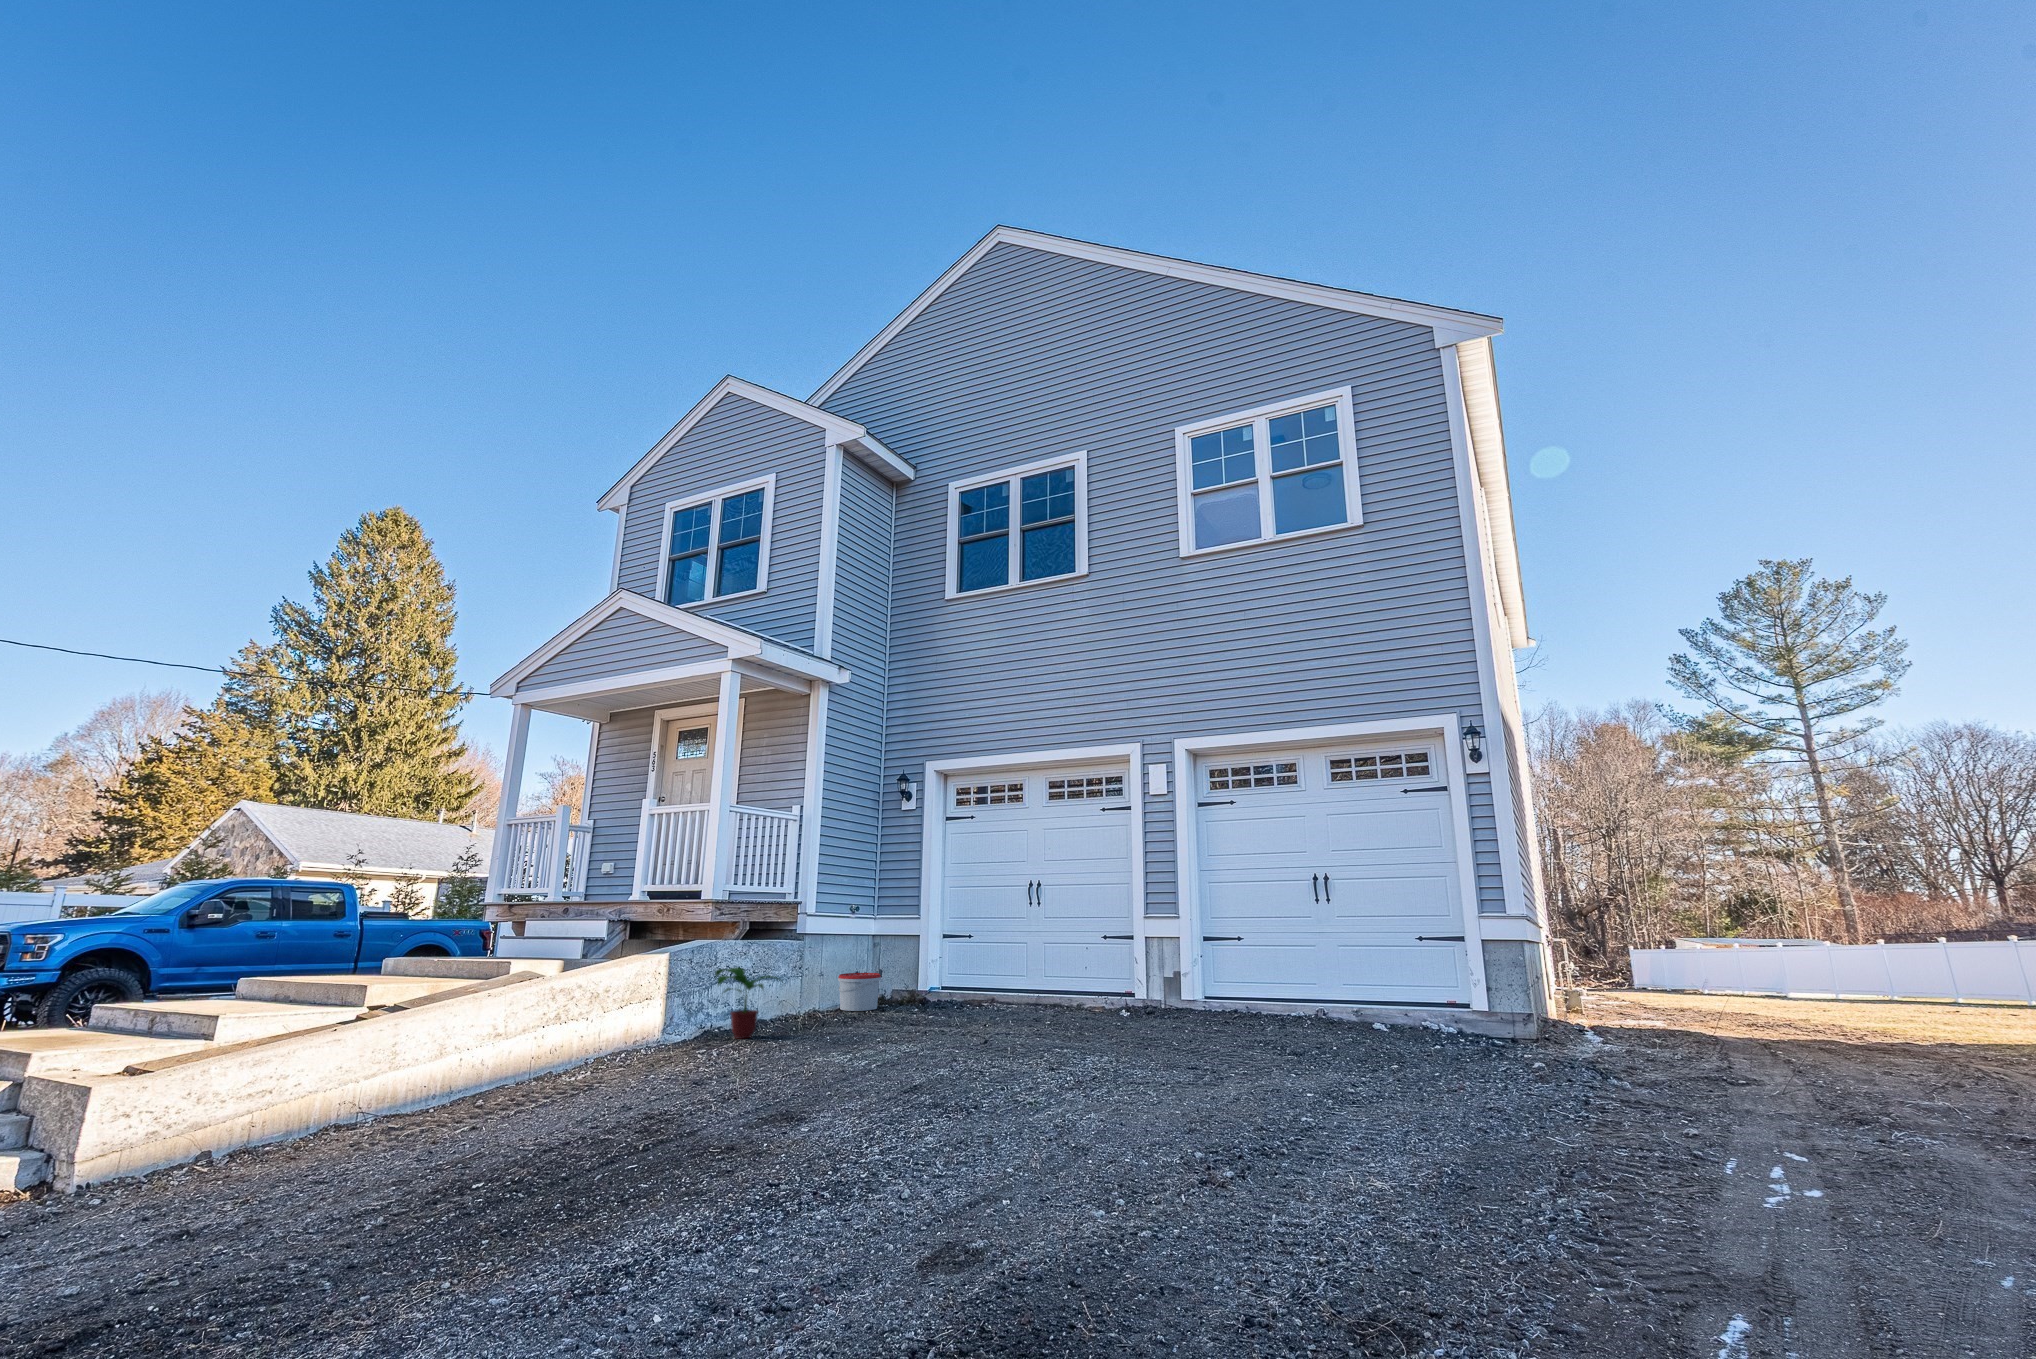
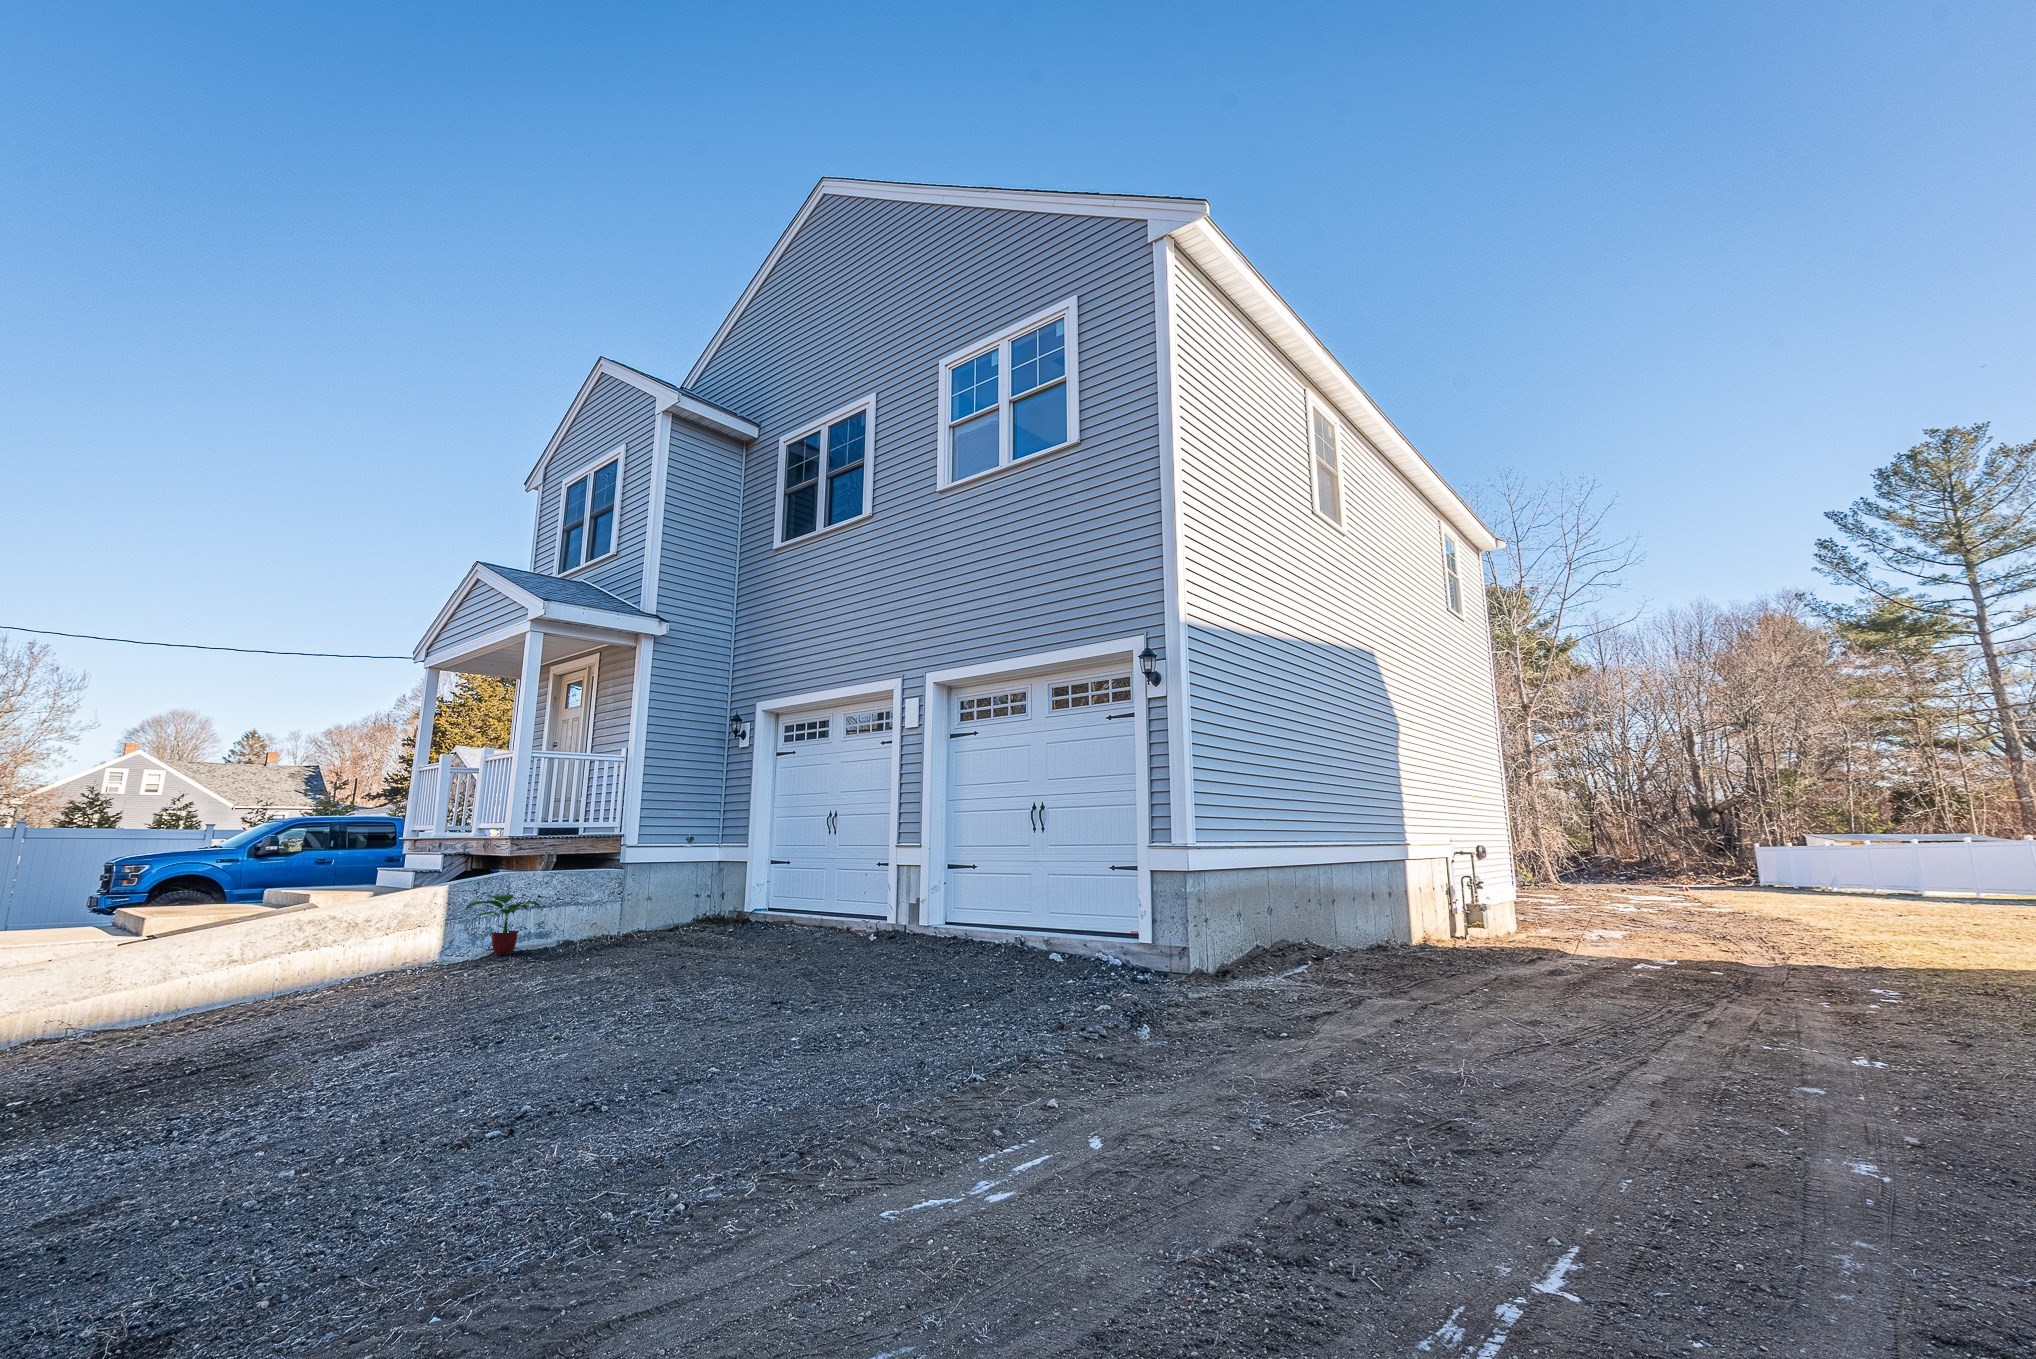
bucket: present [838,973,881,1011] -> none [648,898,689,931]

